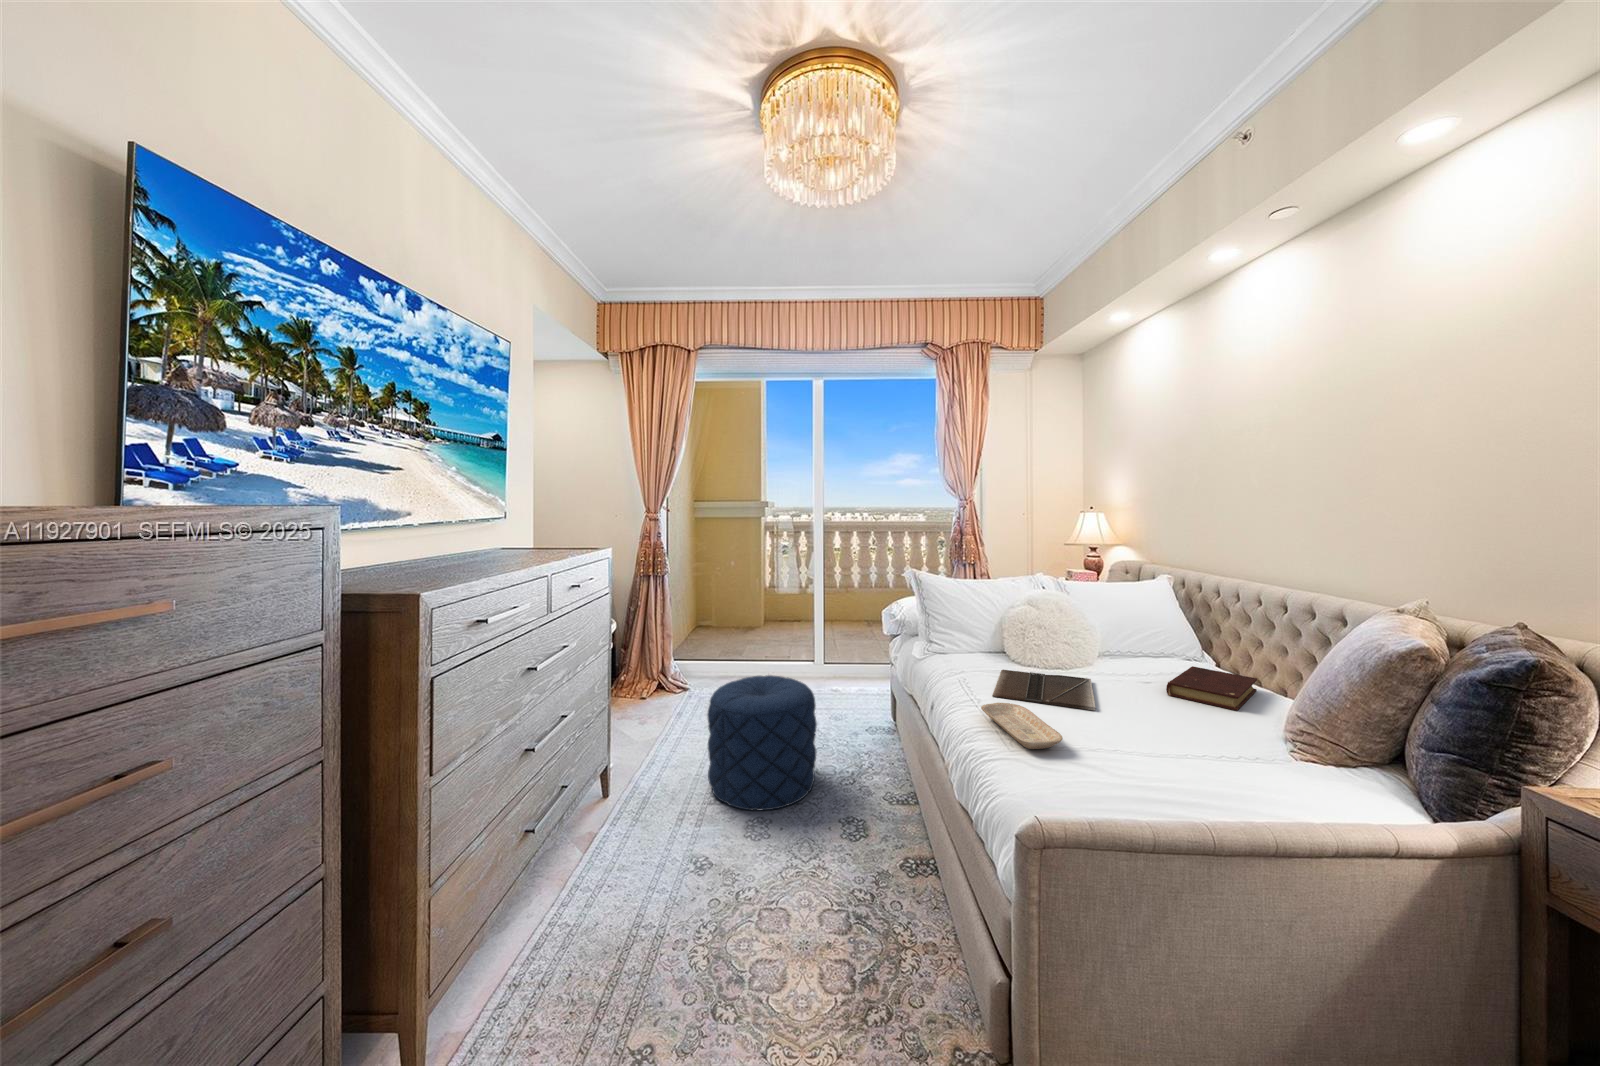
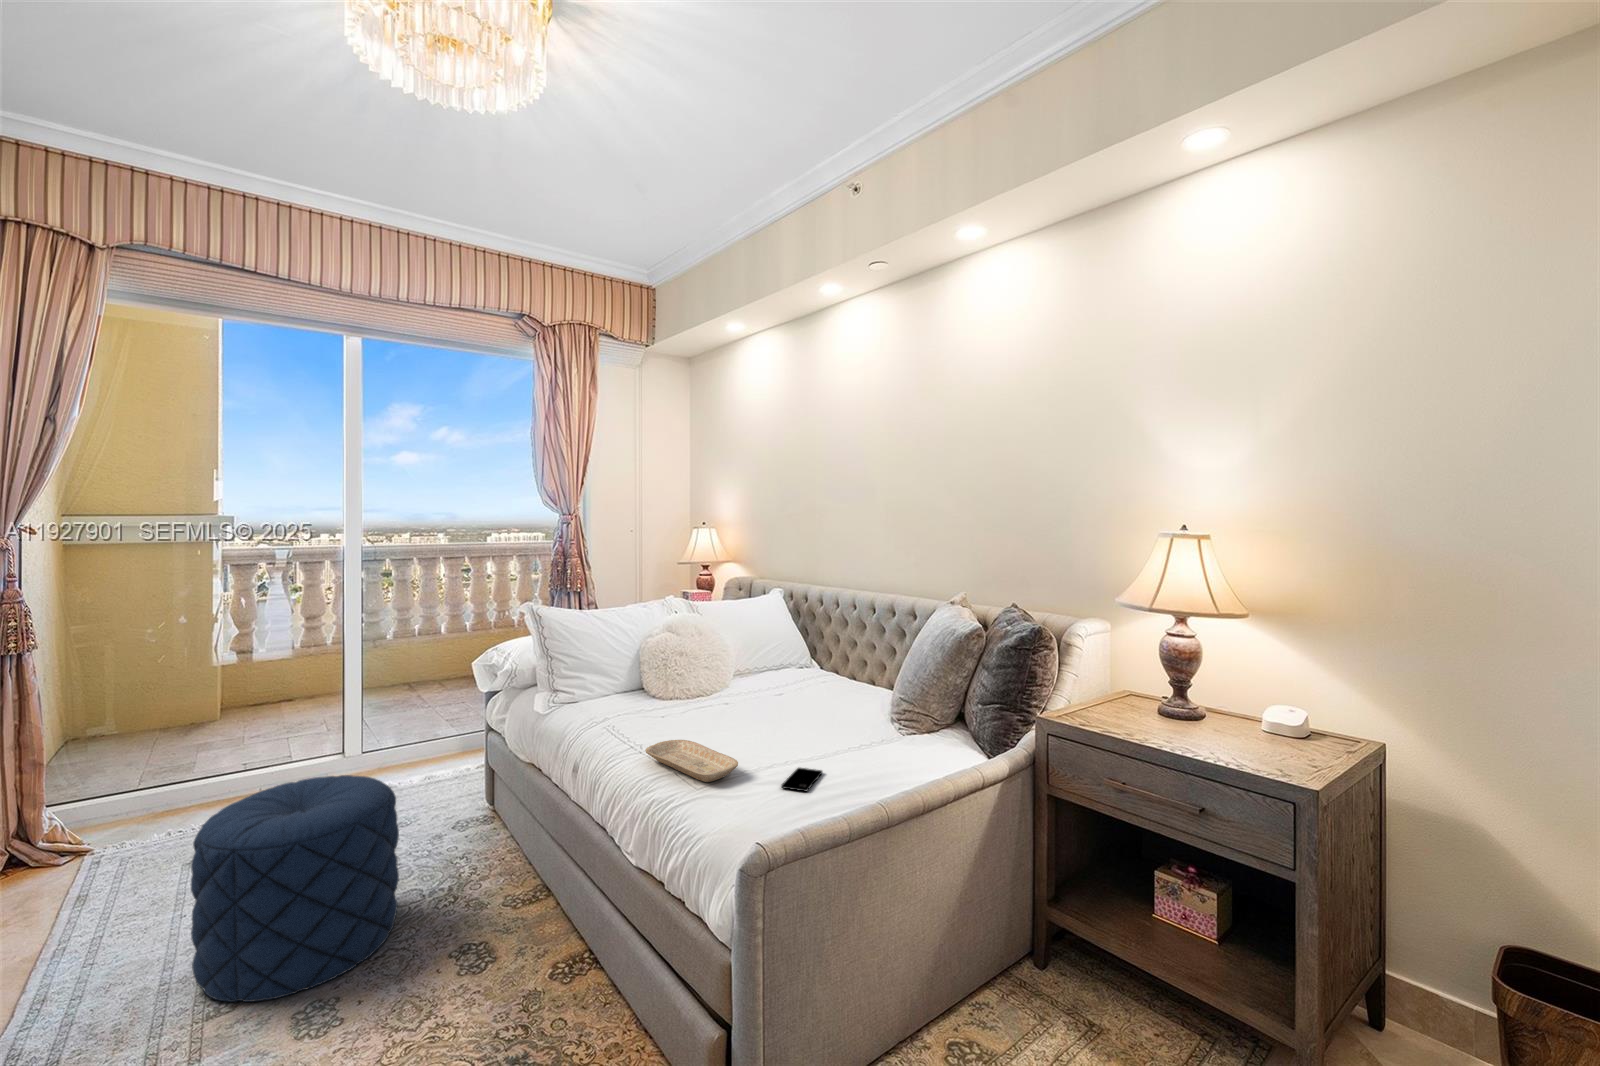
book: present [1166,666,1257,711] -> none [800,672,861,706]
laptop: present [992,670,1095,711] -> none [644,700,750,738]
smartphone: none [1102,760,1159,786] -> present [781,768,822,791]

